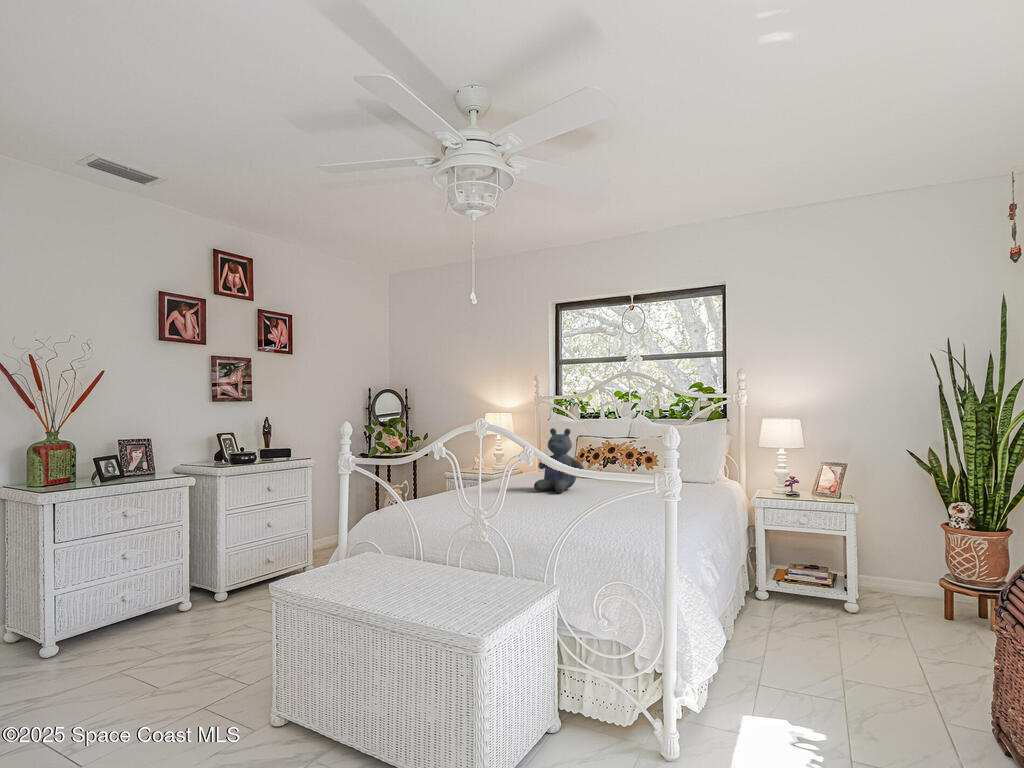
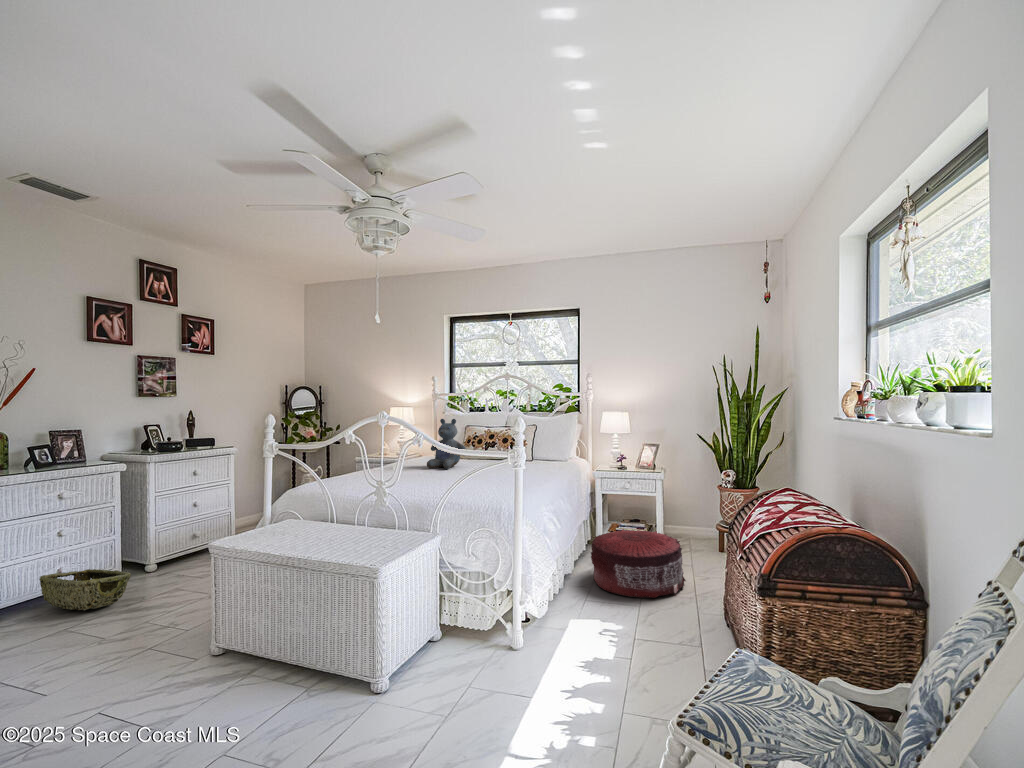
pouf: none [758,581,906,688] -> present [591,529,686,598]
woven basket: none [105,598,197,648] -> present [39,569,131,610]

